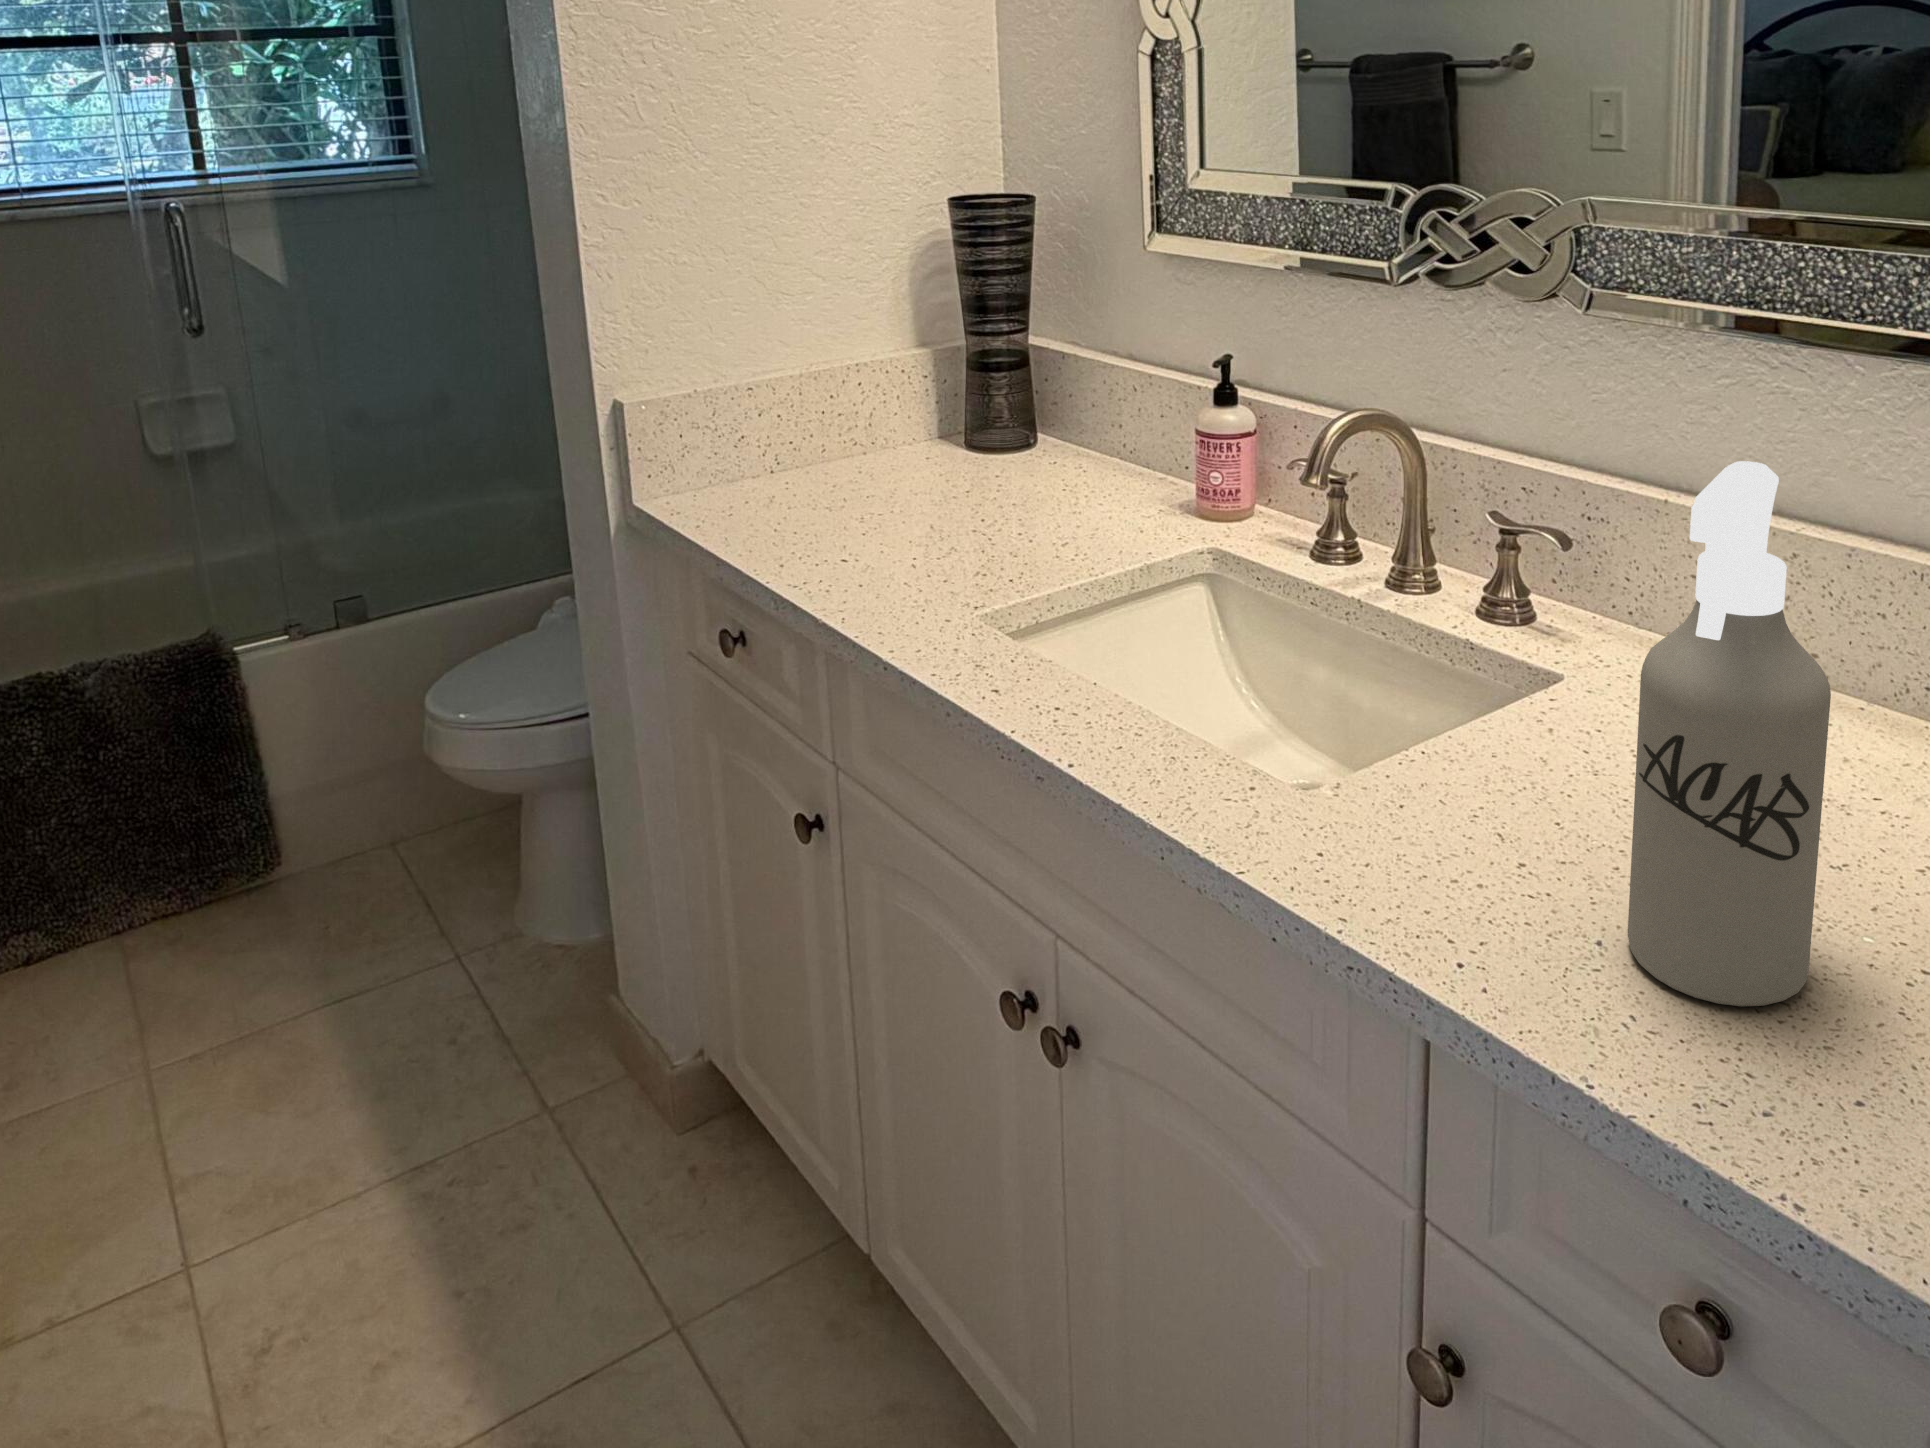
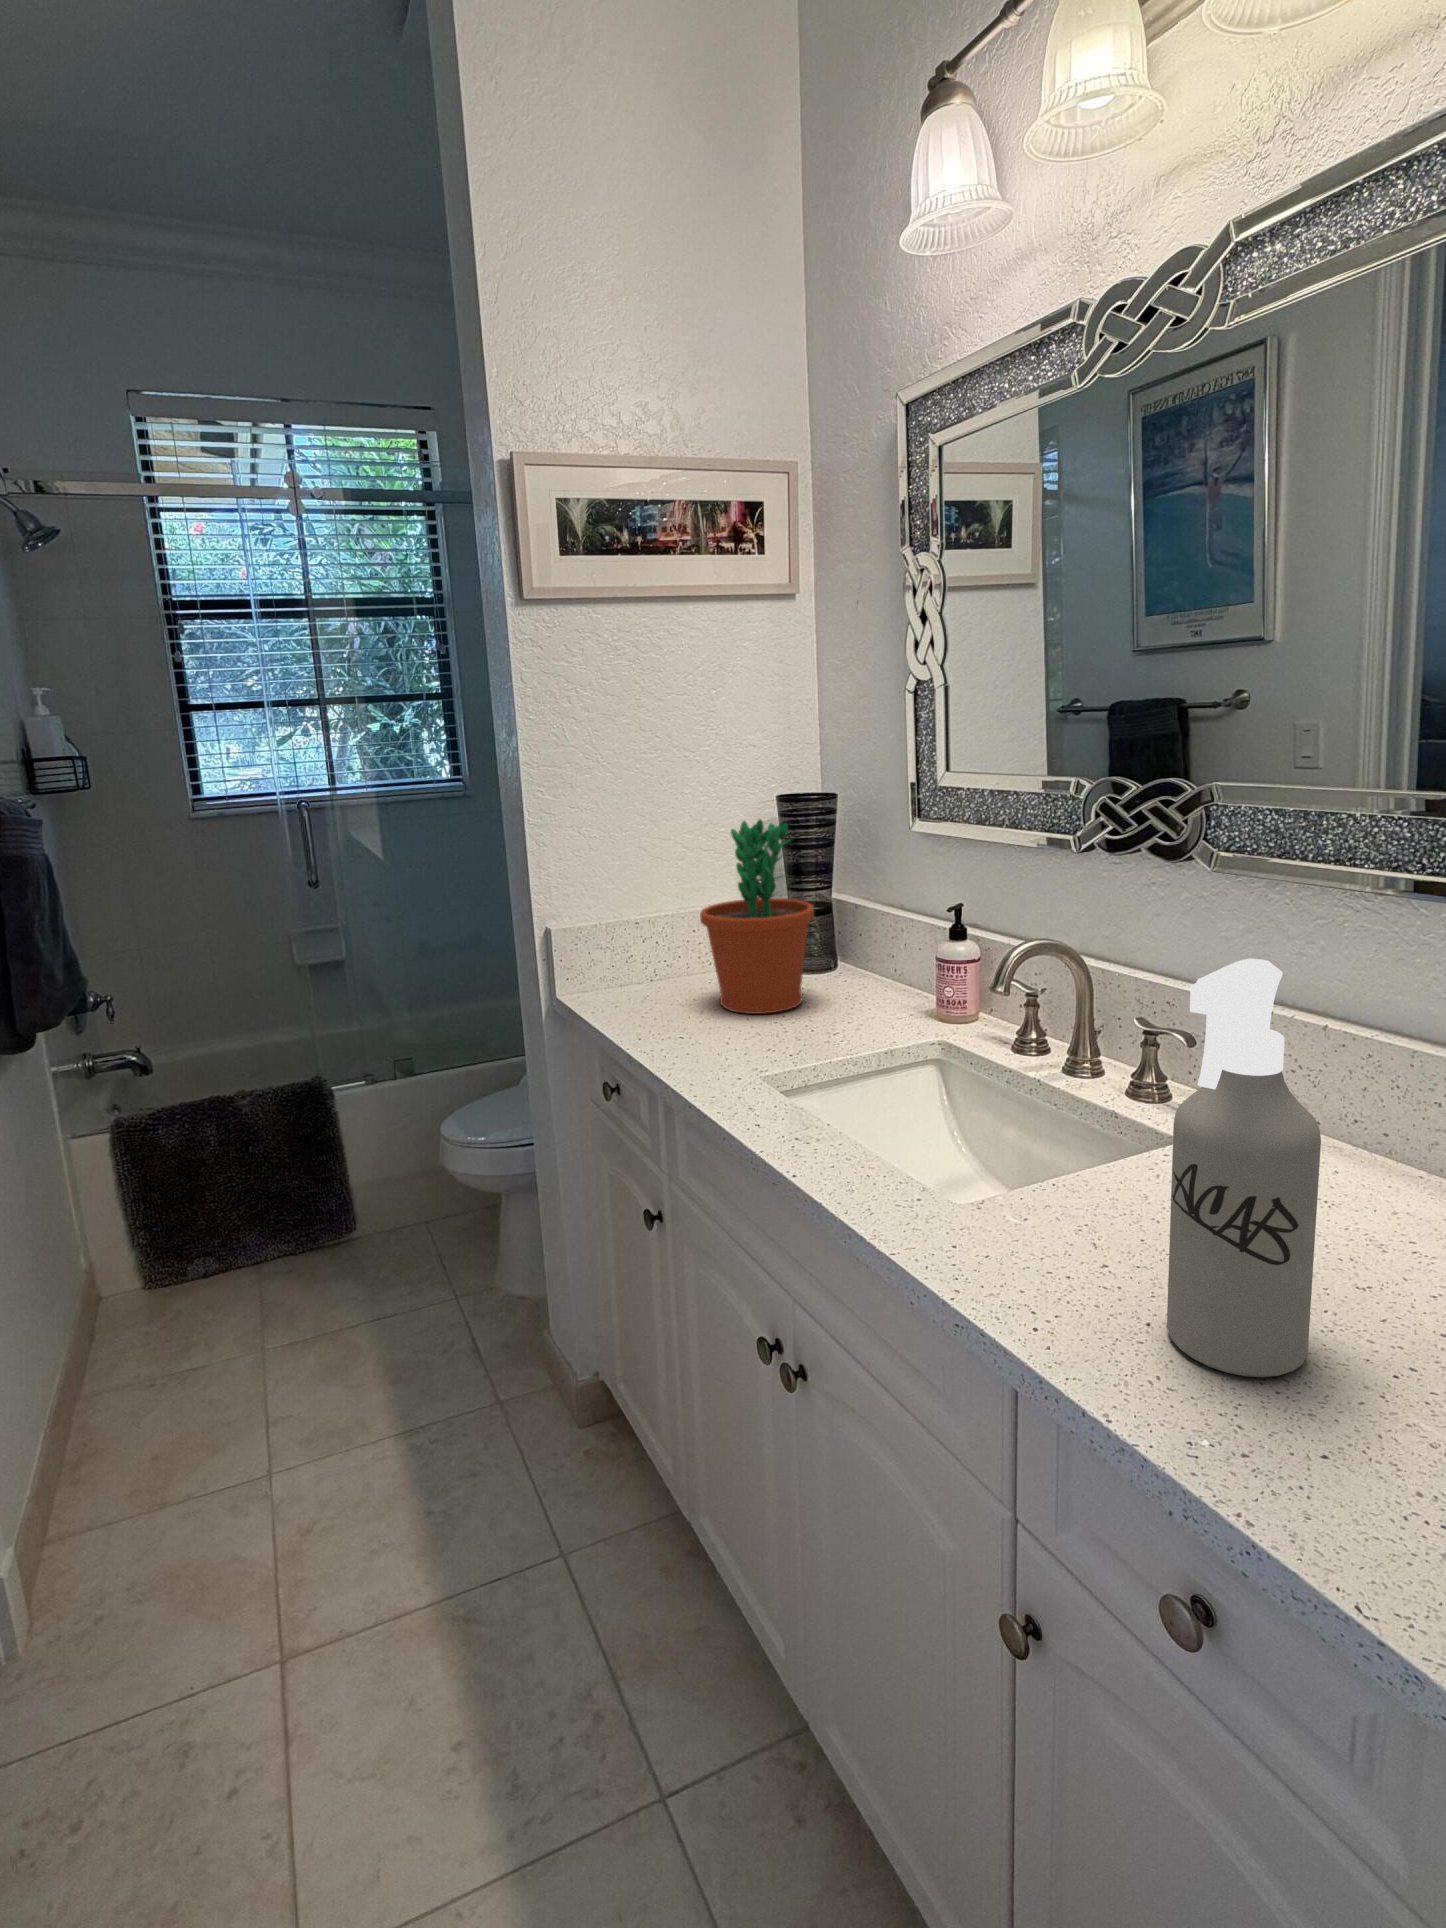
flower pot: none [856,234,1020,516] -> present [700,819,814,1014]

